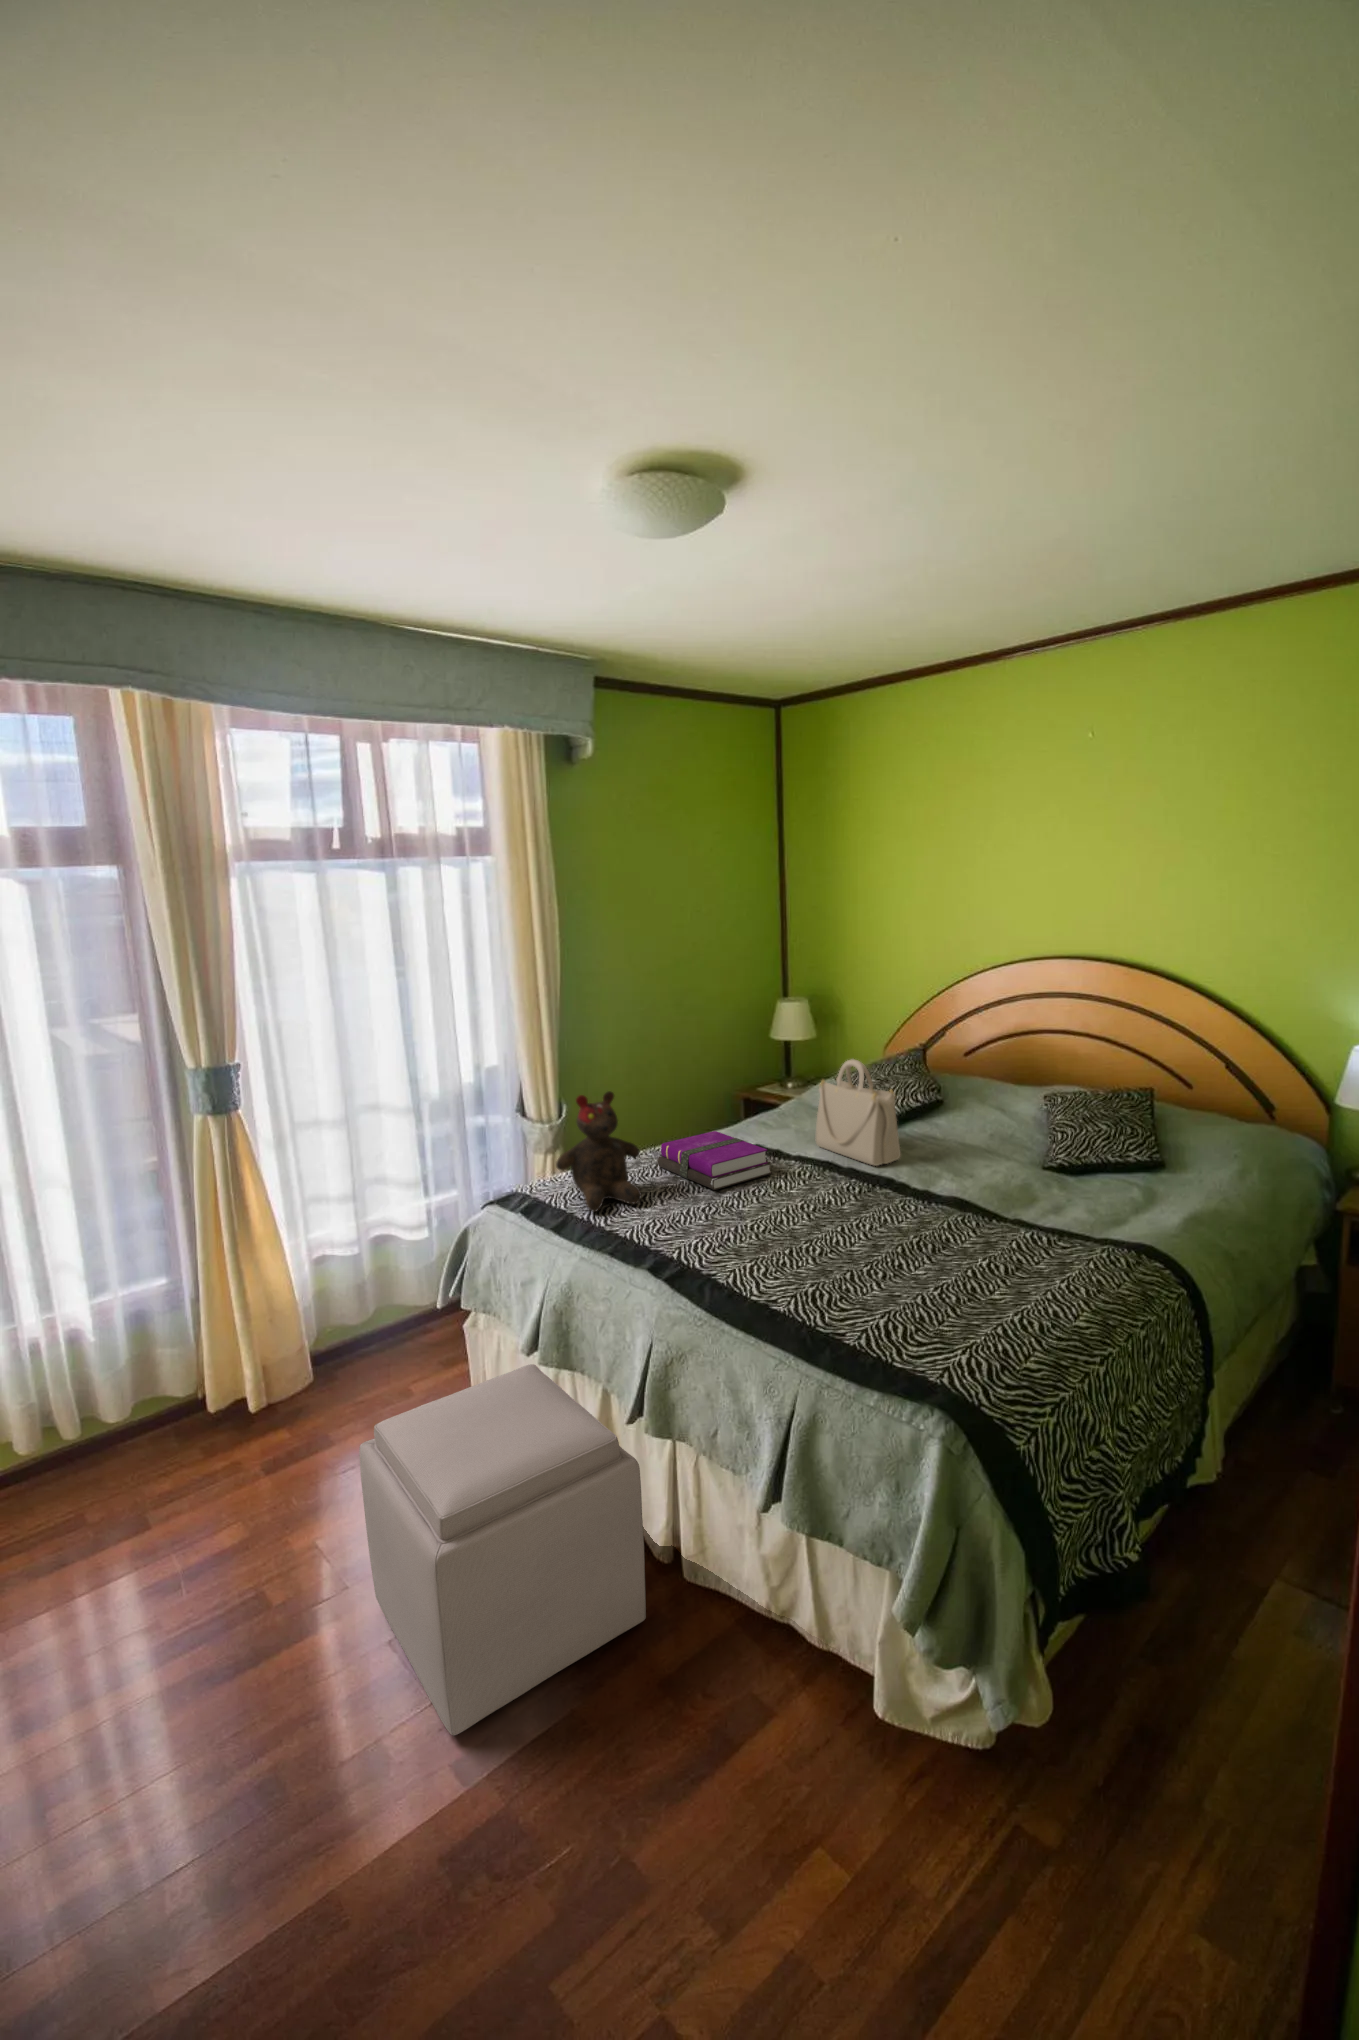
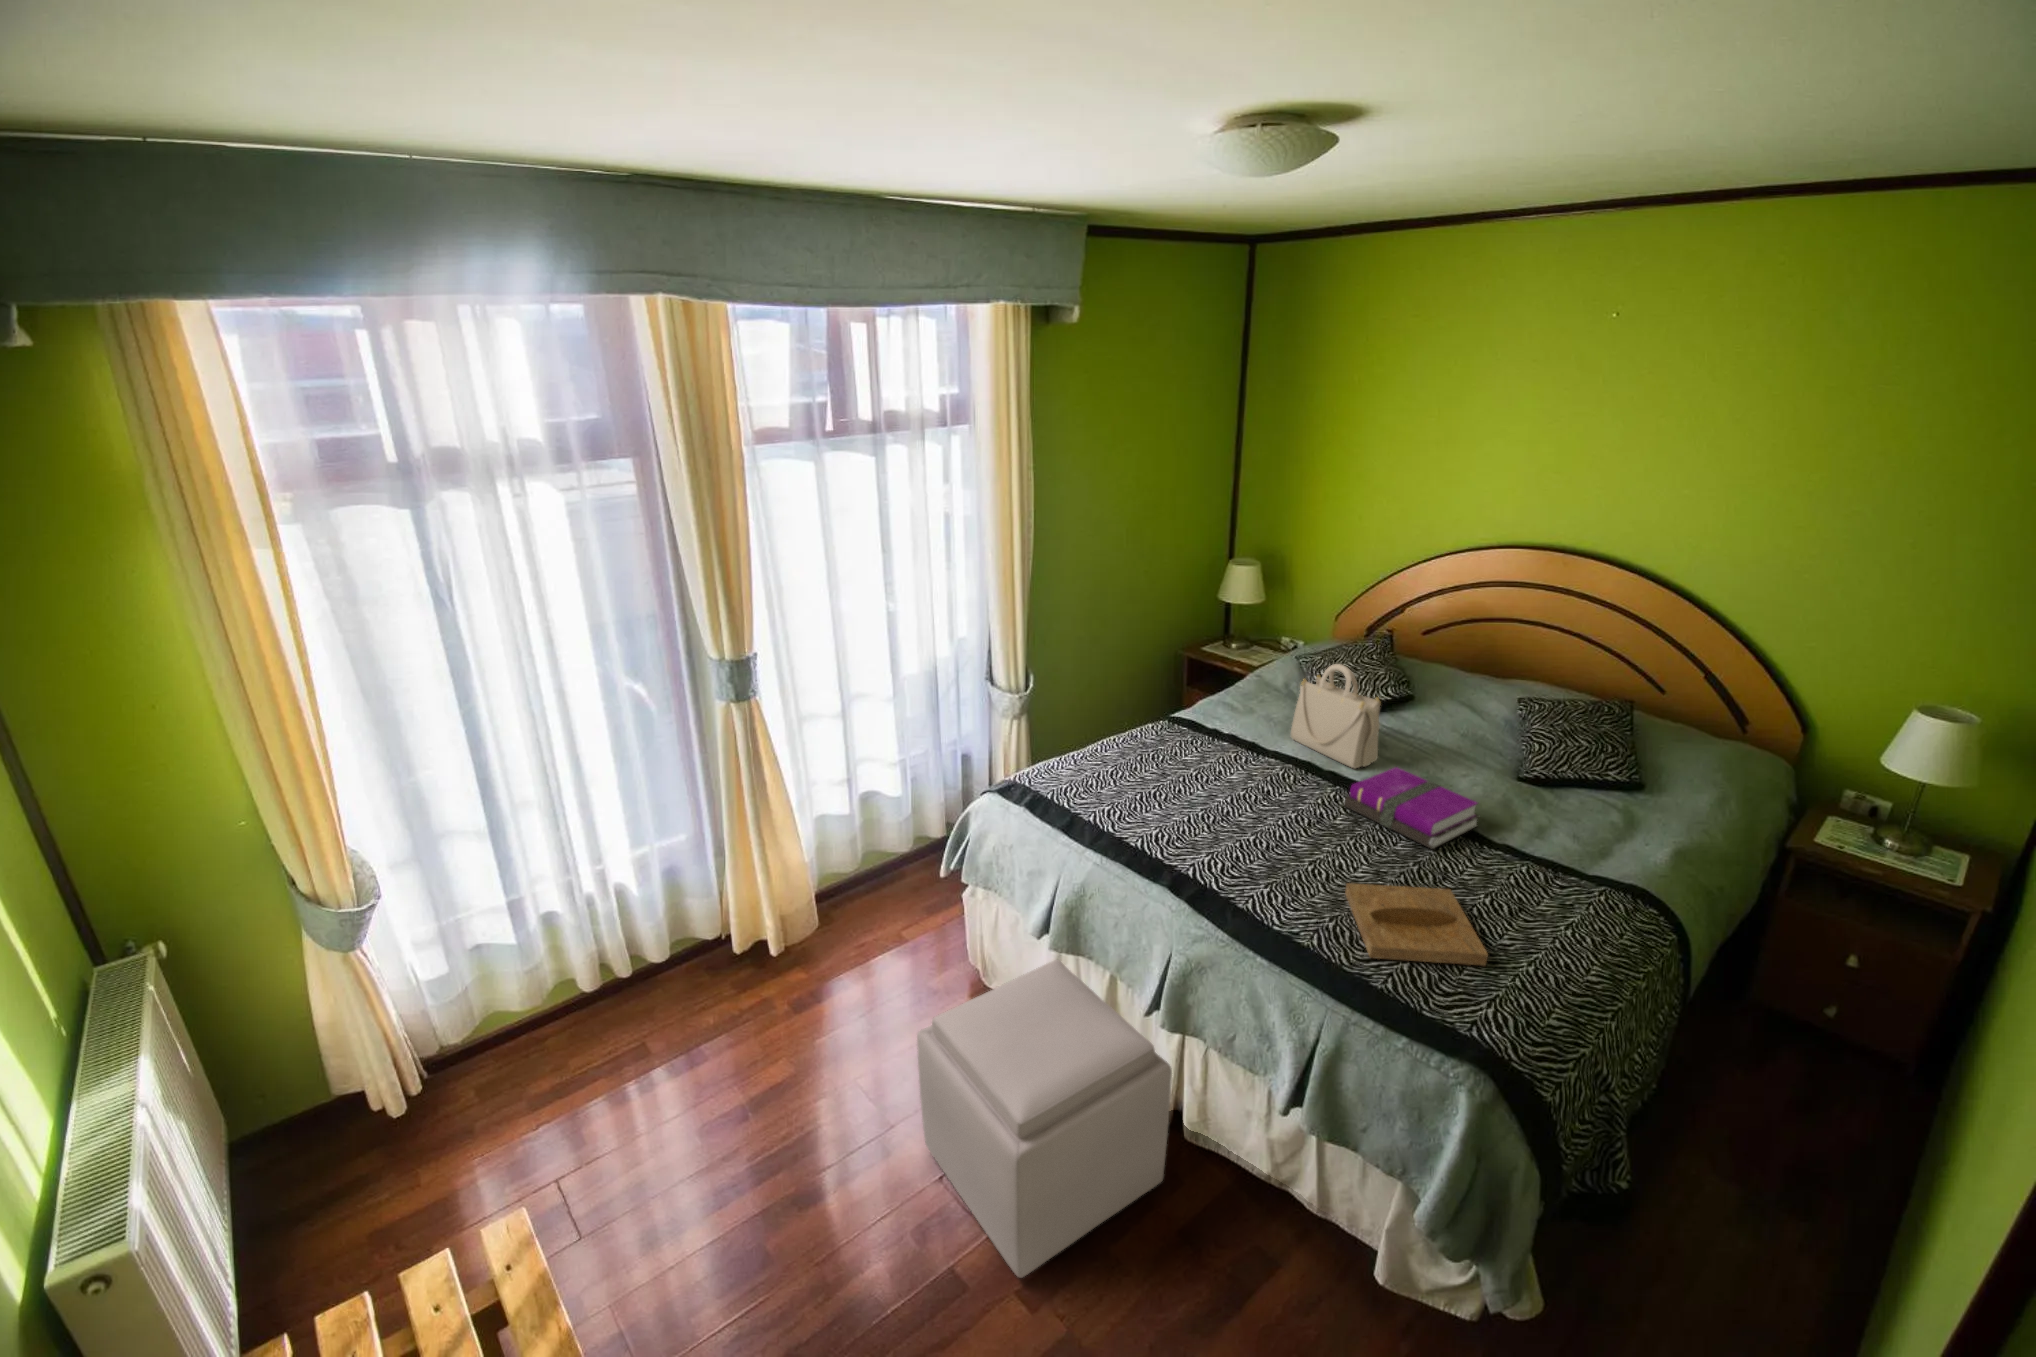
teddy bear: present [556,1091,641,1212] -> none [1061,697,1142,812]
notebook: present [658,1131,772,1190] -> present [1344,767,1479,849]
tray: none [836,1254,969,1319] -> present [1345,883,1488,966]

